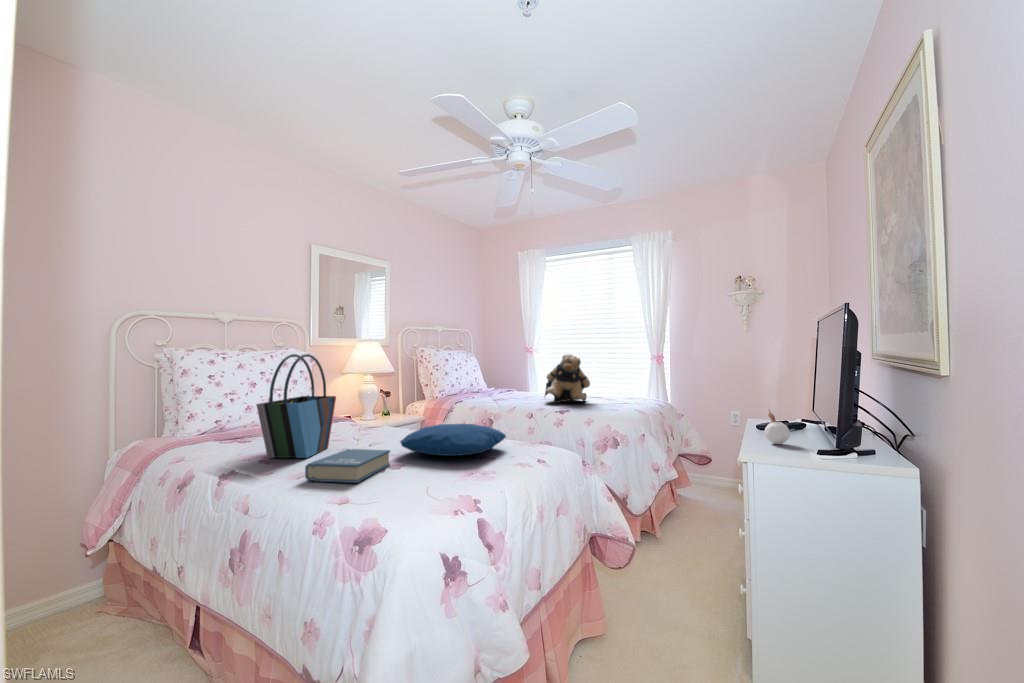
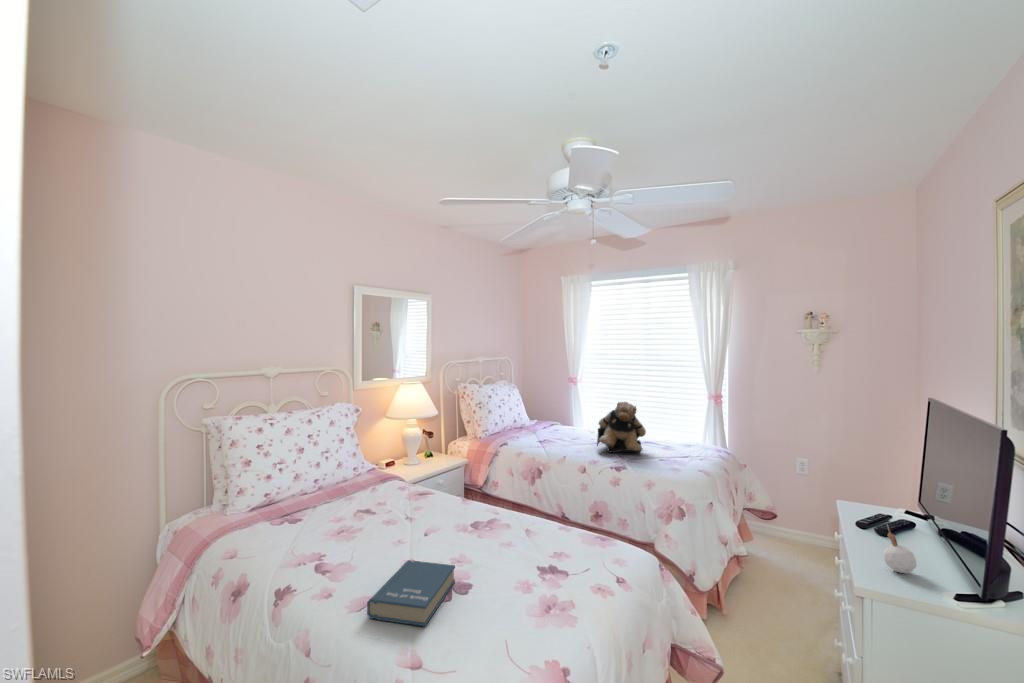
tote bag: present [256,354,336,458] -> none [310,442,390,564]
pillow: present [400,424,506,456] -> none [462,513,576,569]

